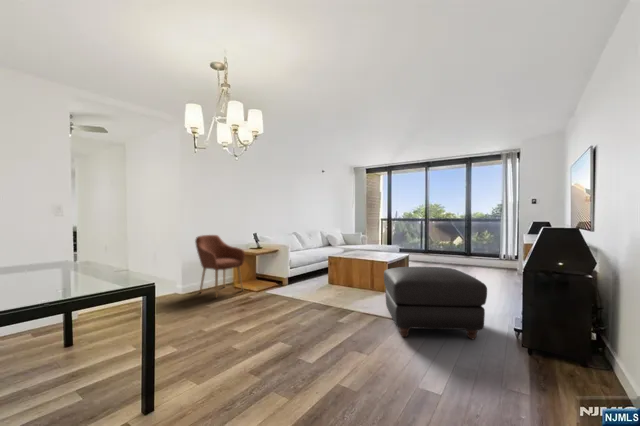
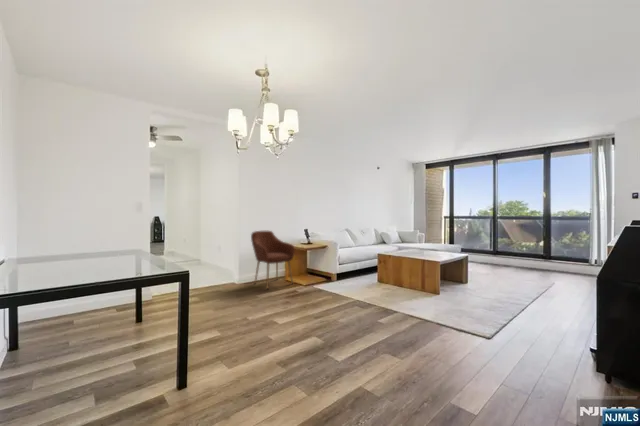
ottoman: present [384,267,487,340] -> none [429,269,551,357]

